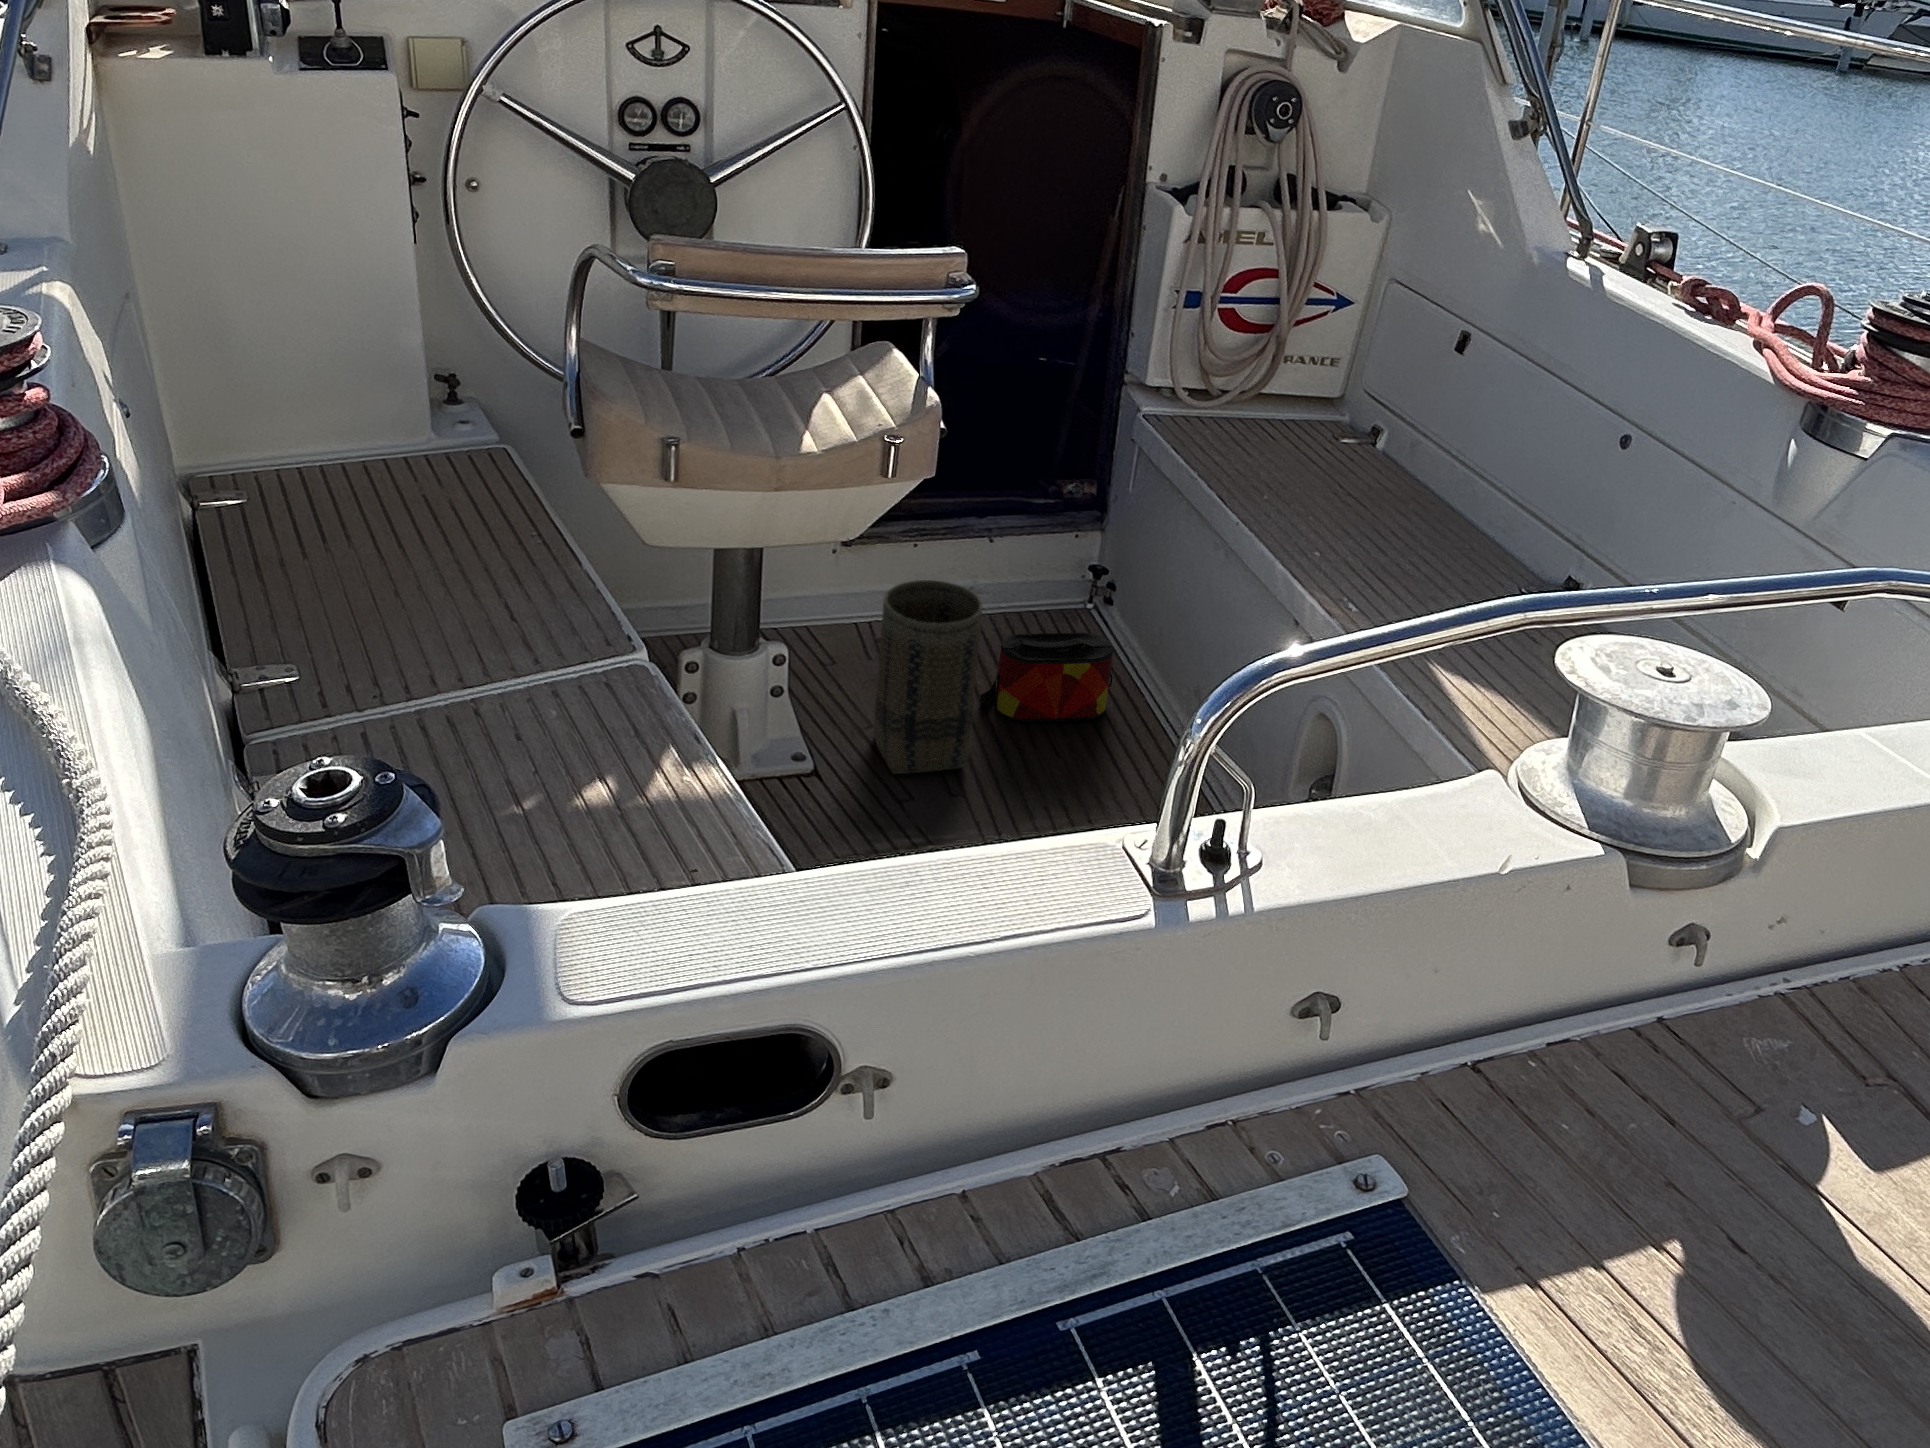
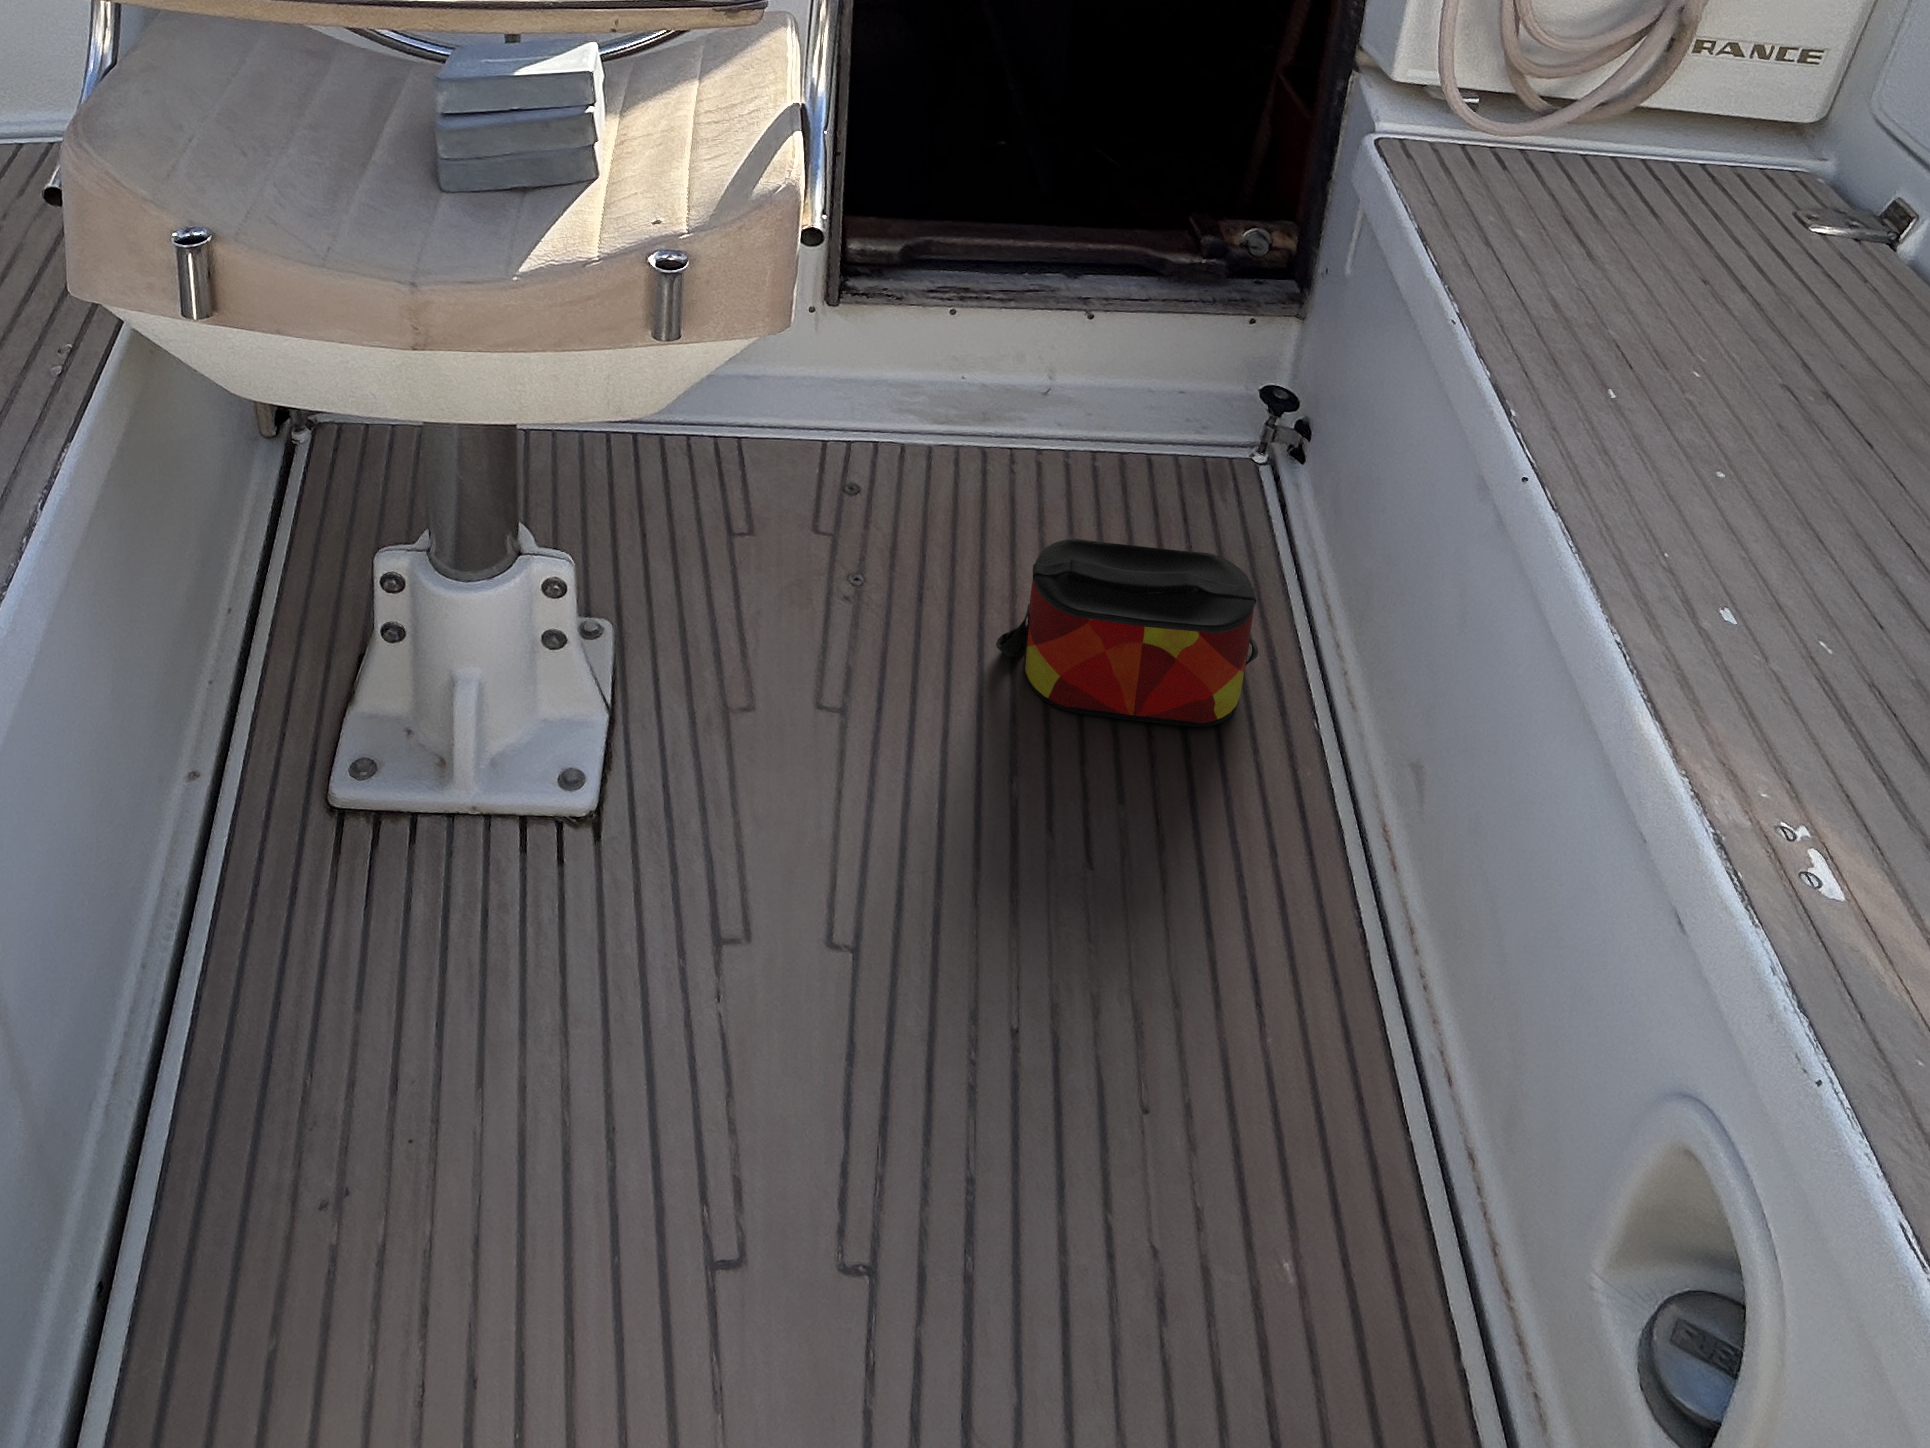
basket: present [874,580,982,774] -> none [761,452,951,814]

